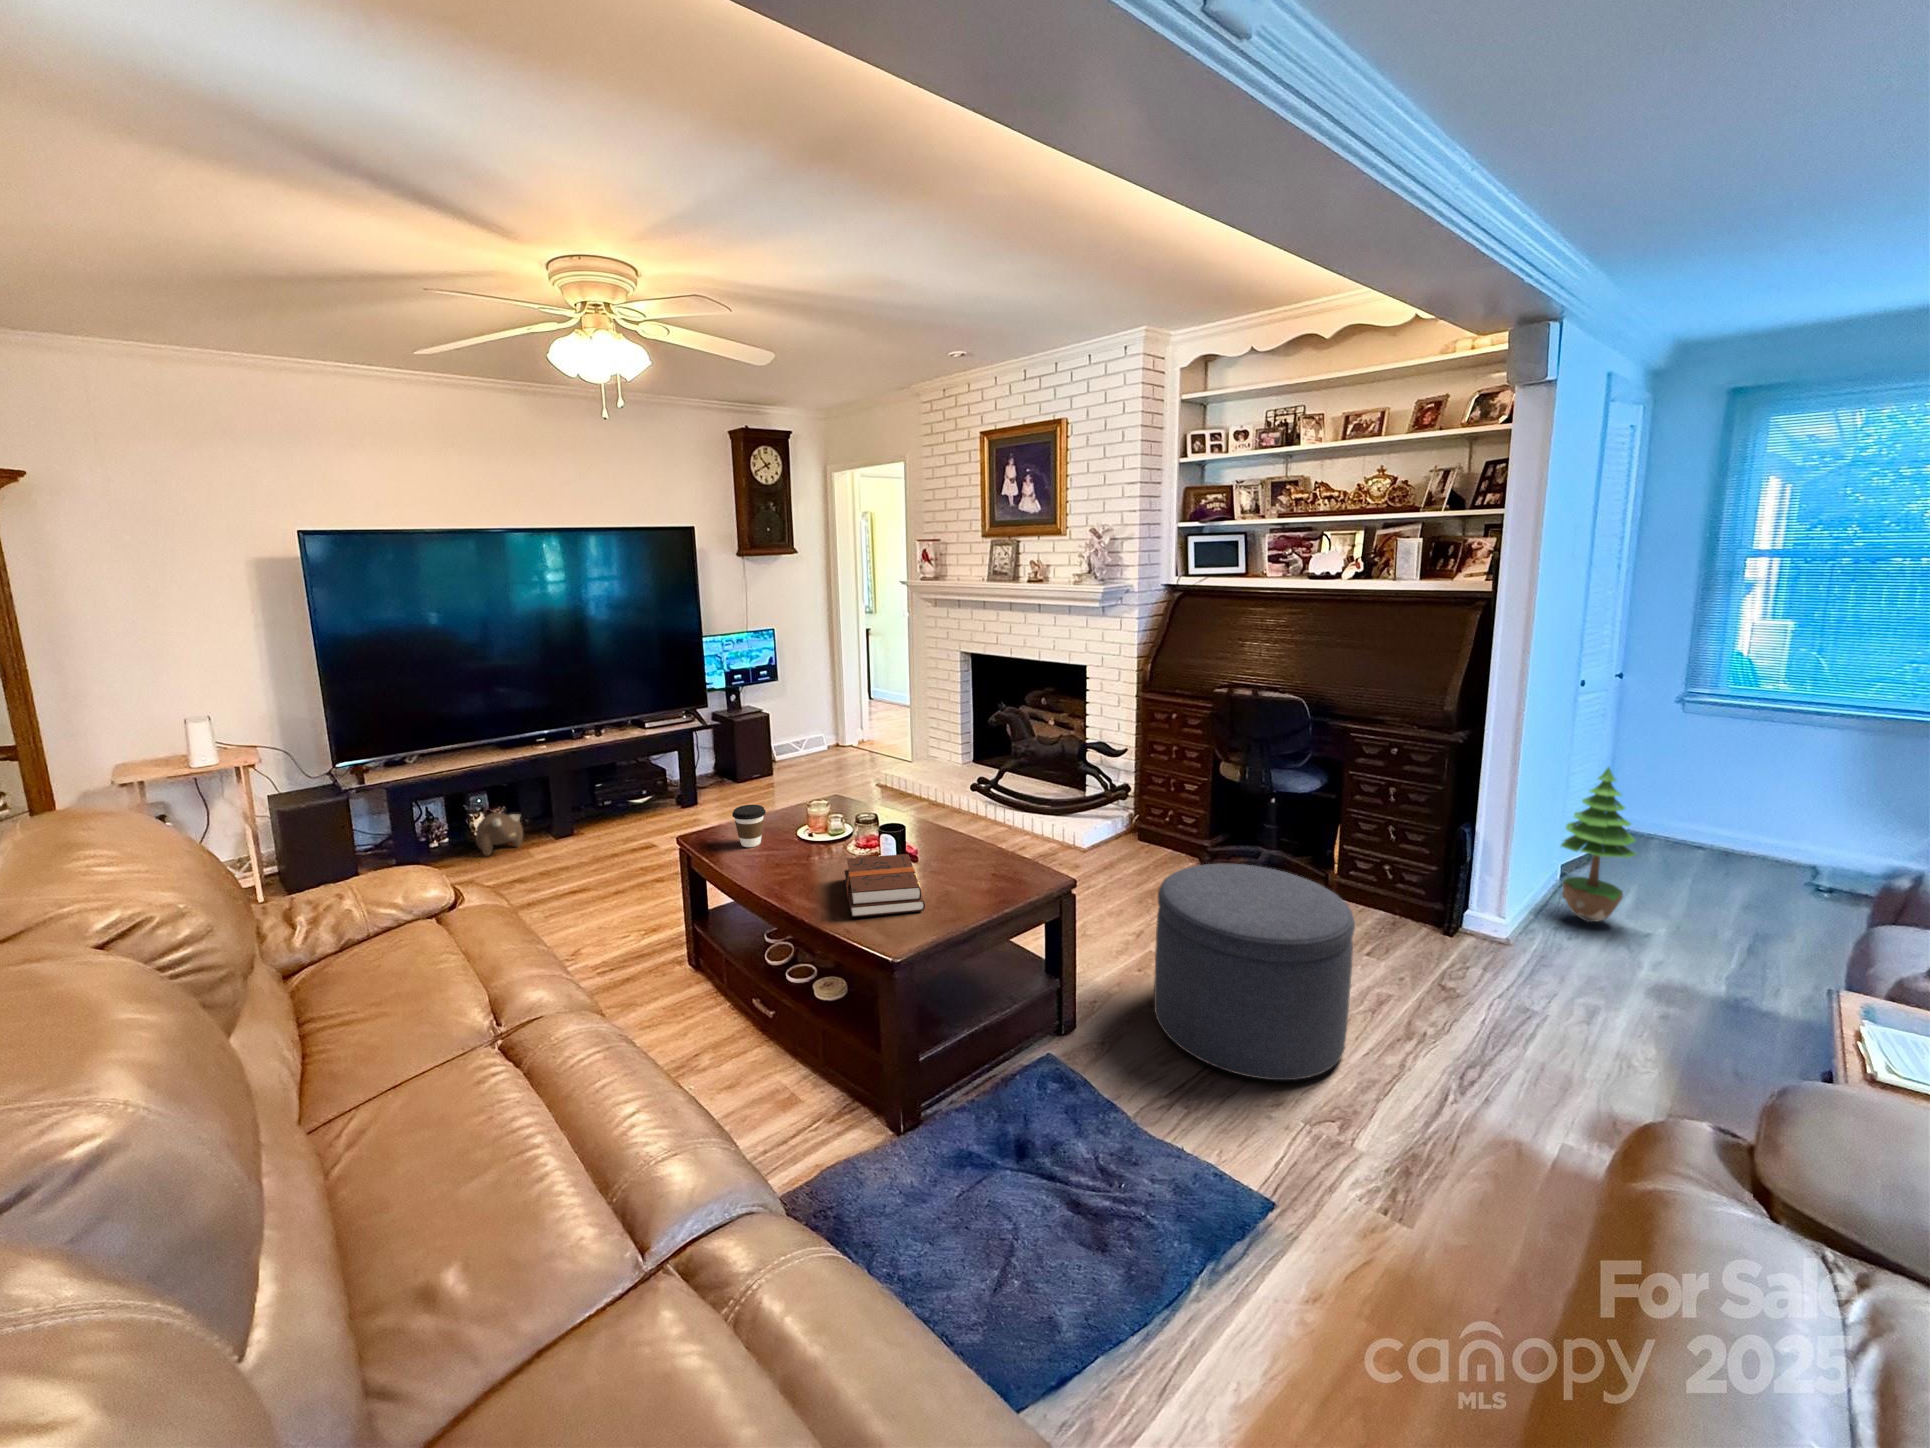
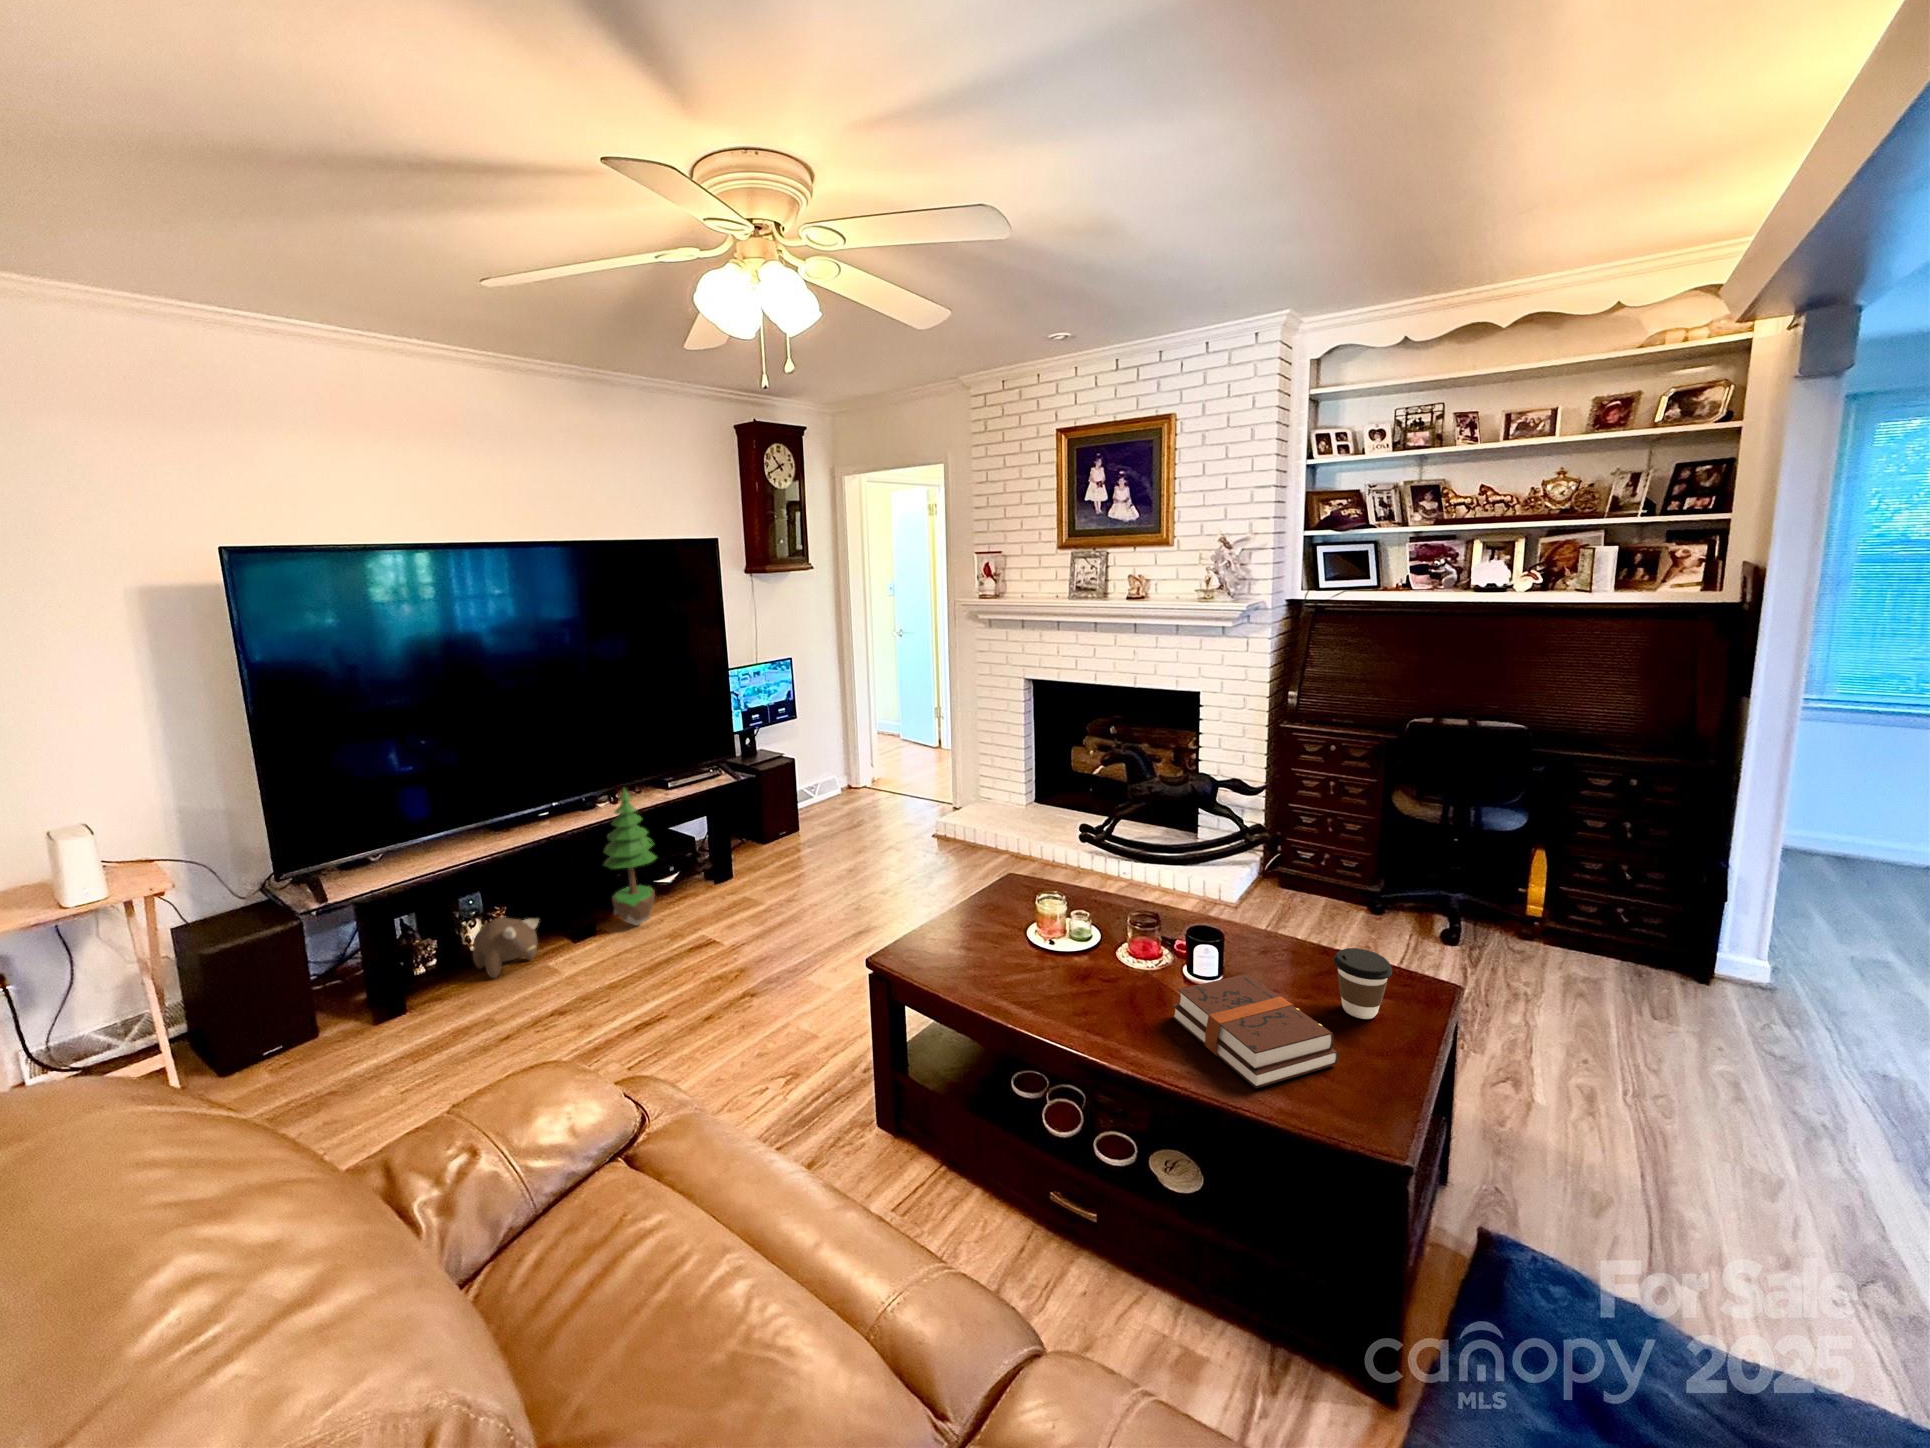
potted tree: present [1561,767,1636,922] -> present [604,789,657,926]
coffee cup: present [732,805,766,847] -> present [1334,948,1392,1019]
ottoman: present [1154,864,1355,1080] -> none [1502,939,1820,1230]

